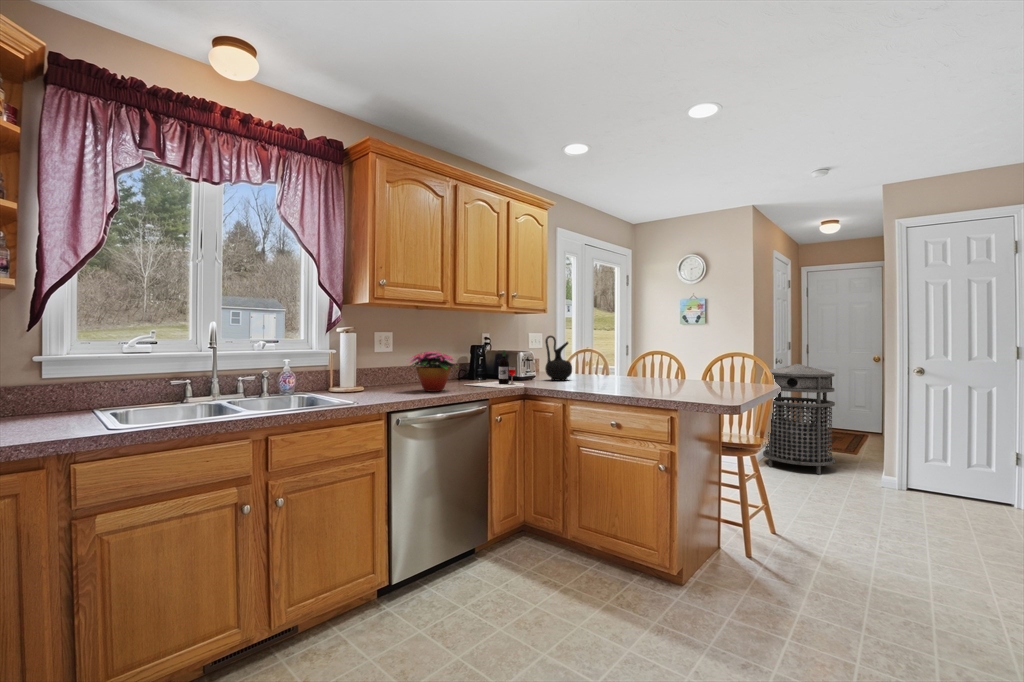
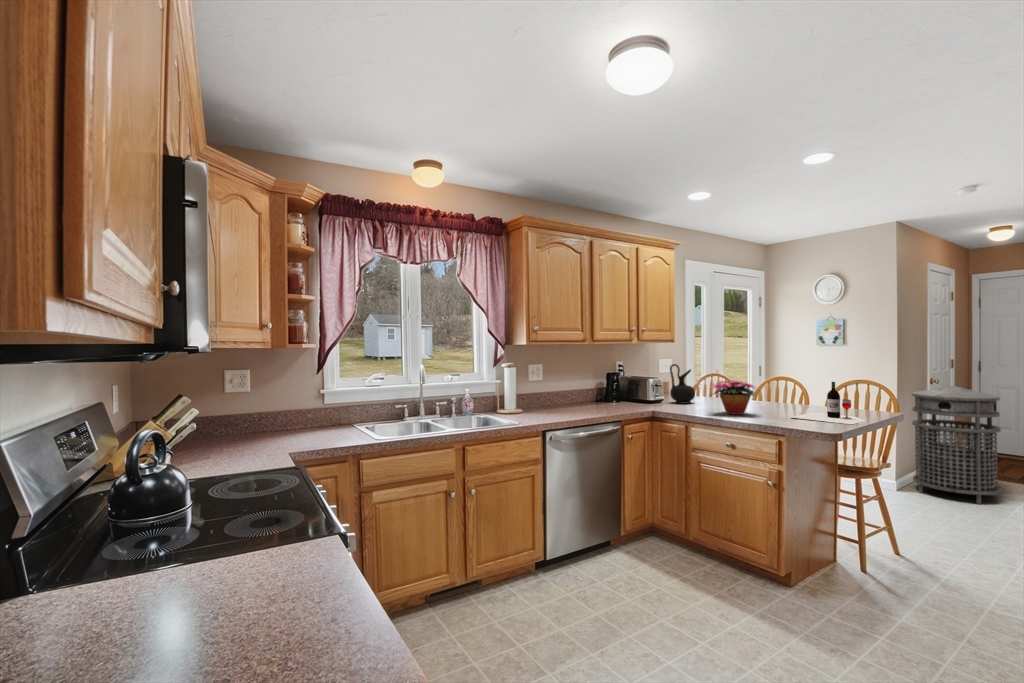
wine bottle: present [466,350,524,388] -> present [791,382,866,424]
flower arrangement: present [410,351,455,392] -> present [712,380,756,415]

